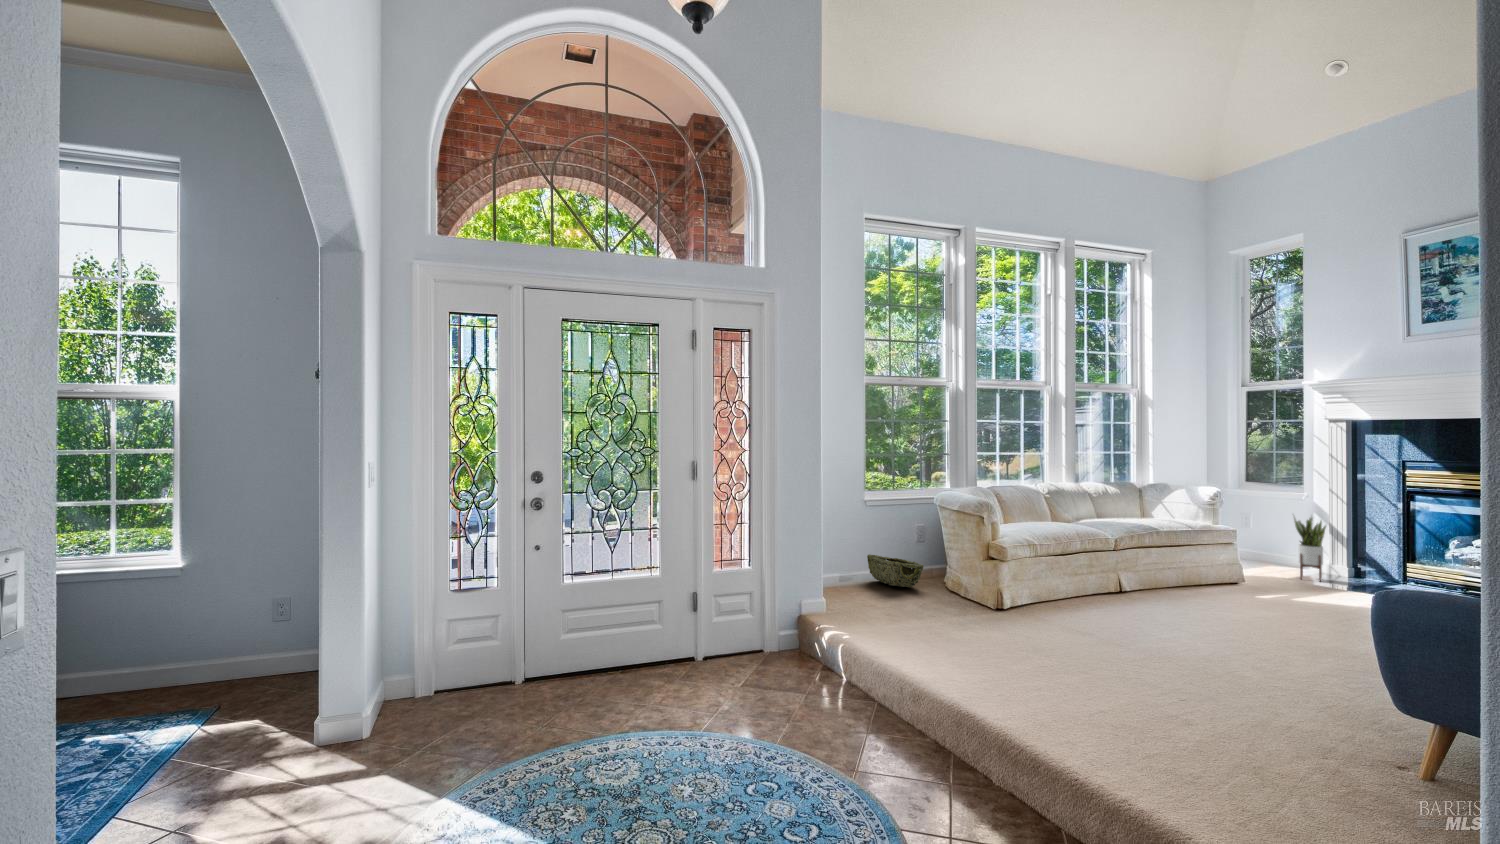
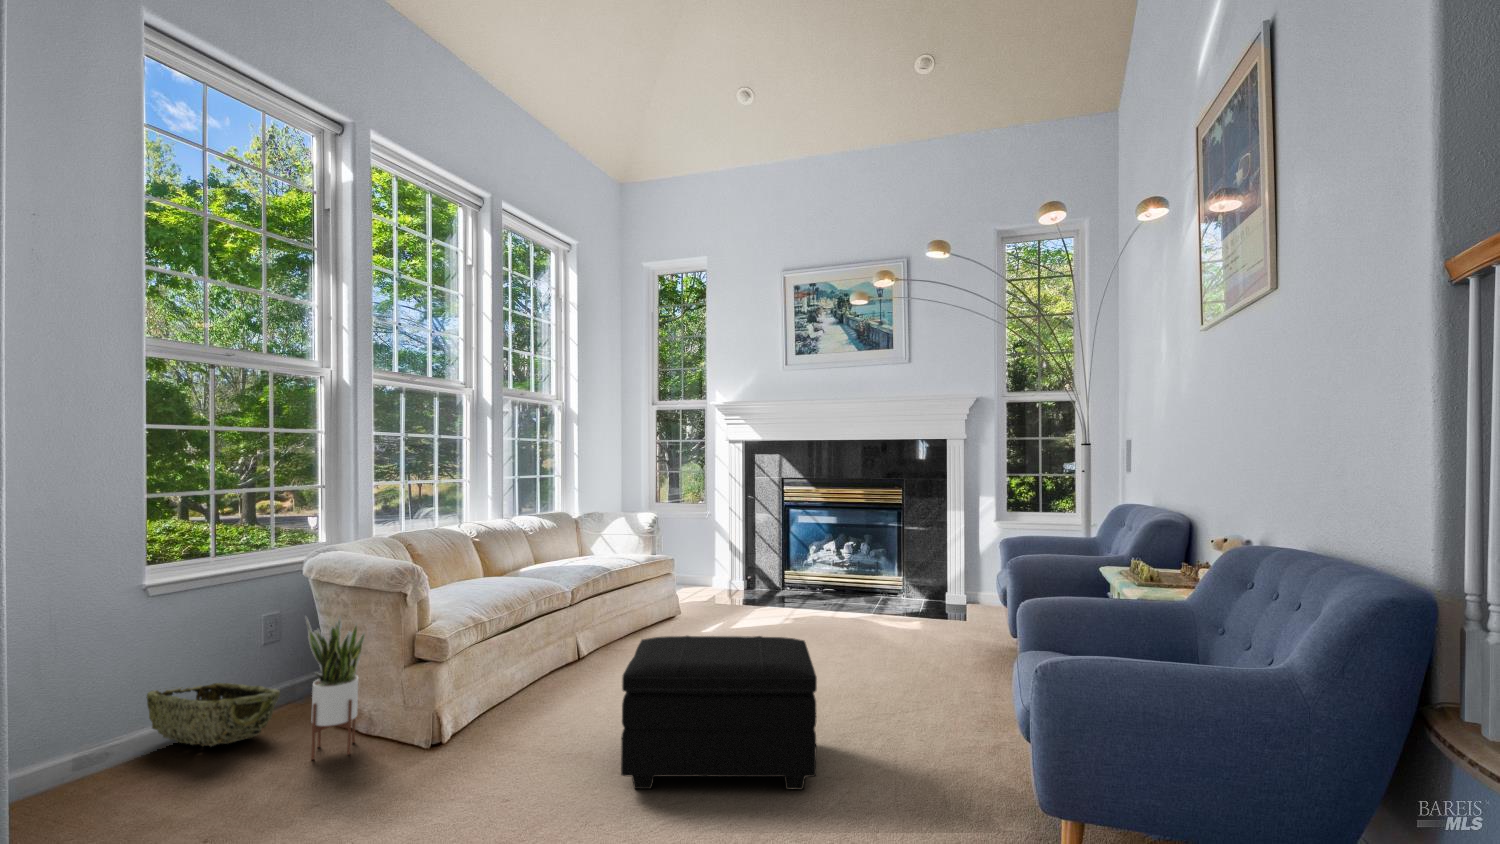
potted plant: present [1294,516,1326,581] -> present [305,616,365,760]
footstool: none [1099,566,1279,686] -> present [621,636,817,790]

